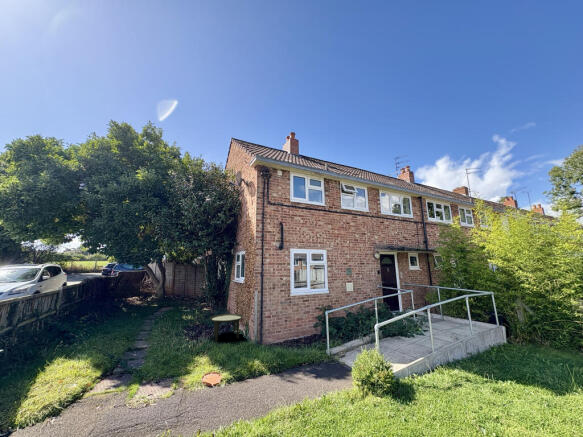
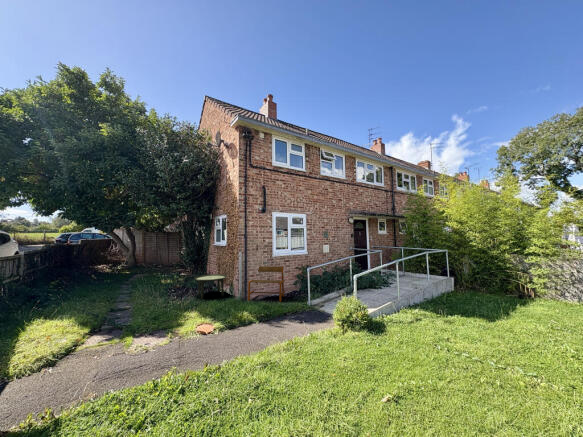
bench: none [263,307,303,349] -> present [248,266,285,302]

